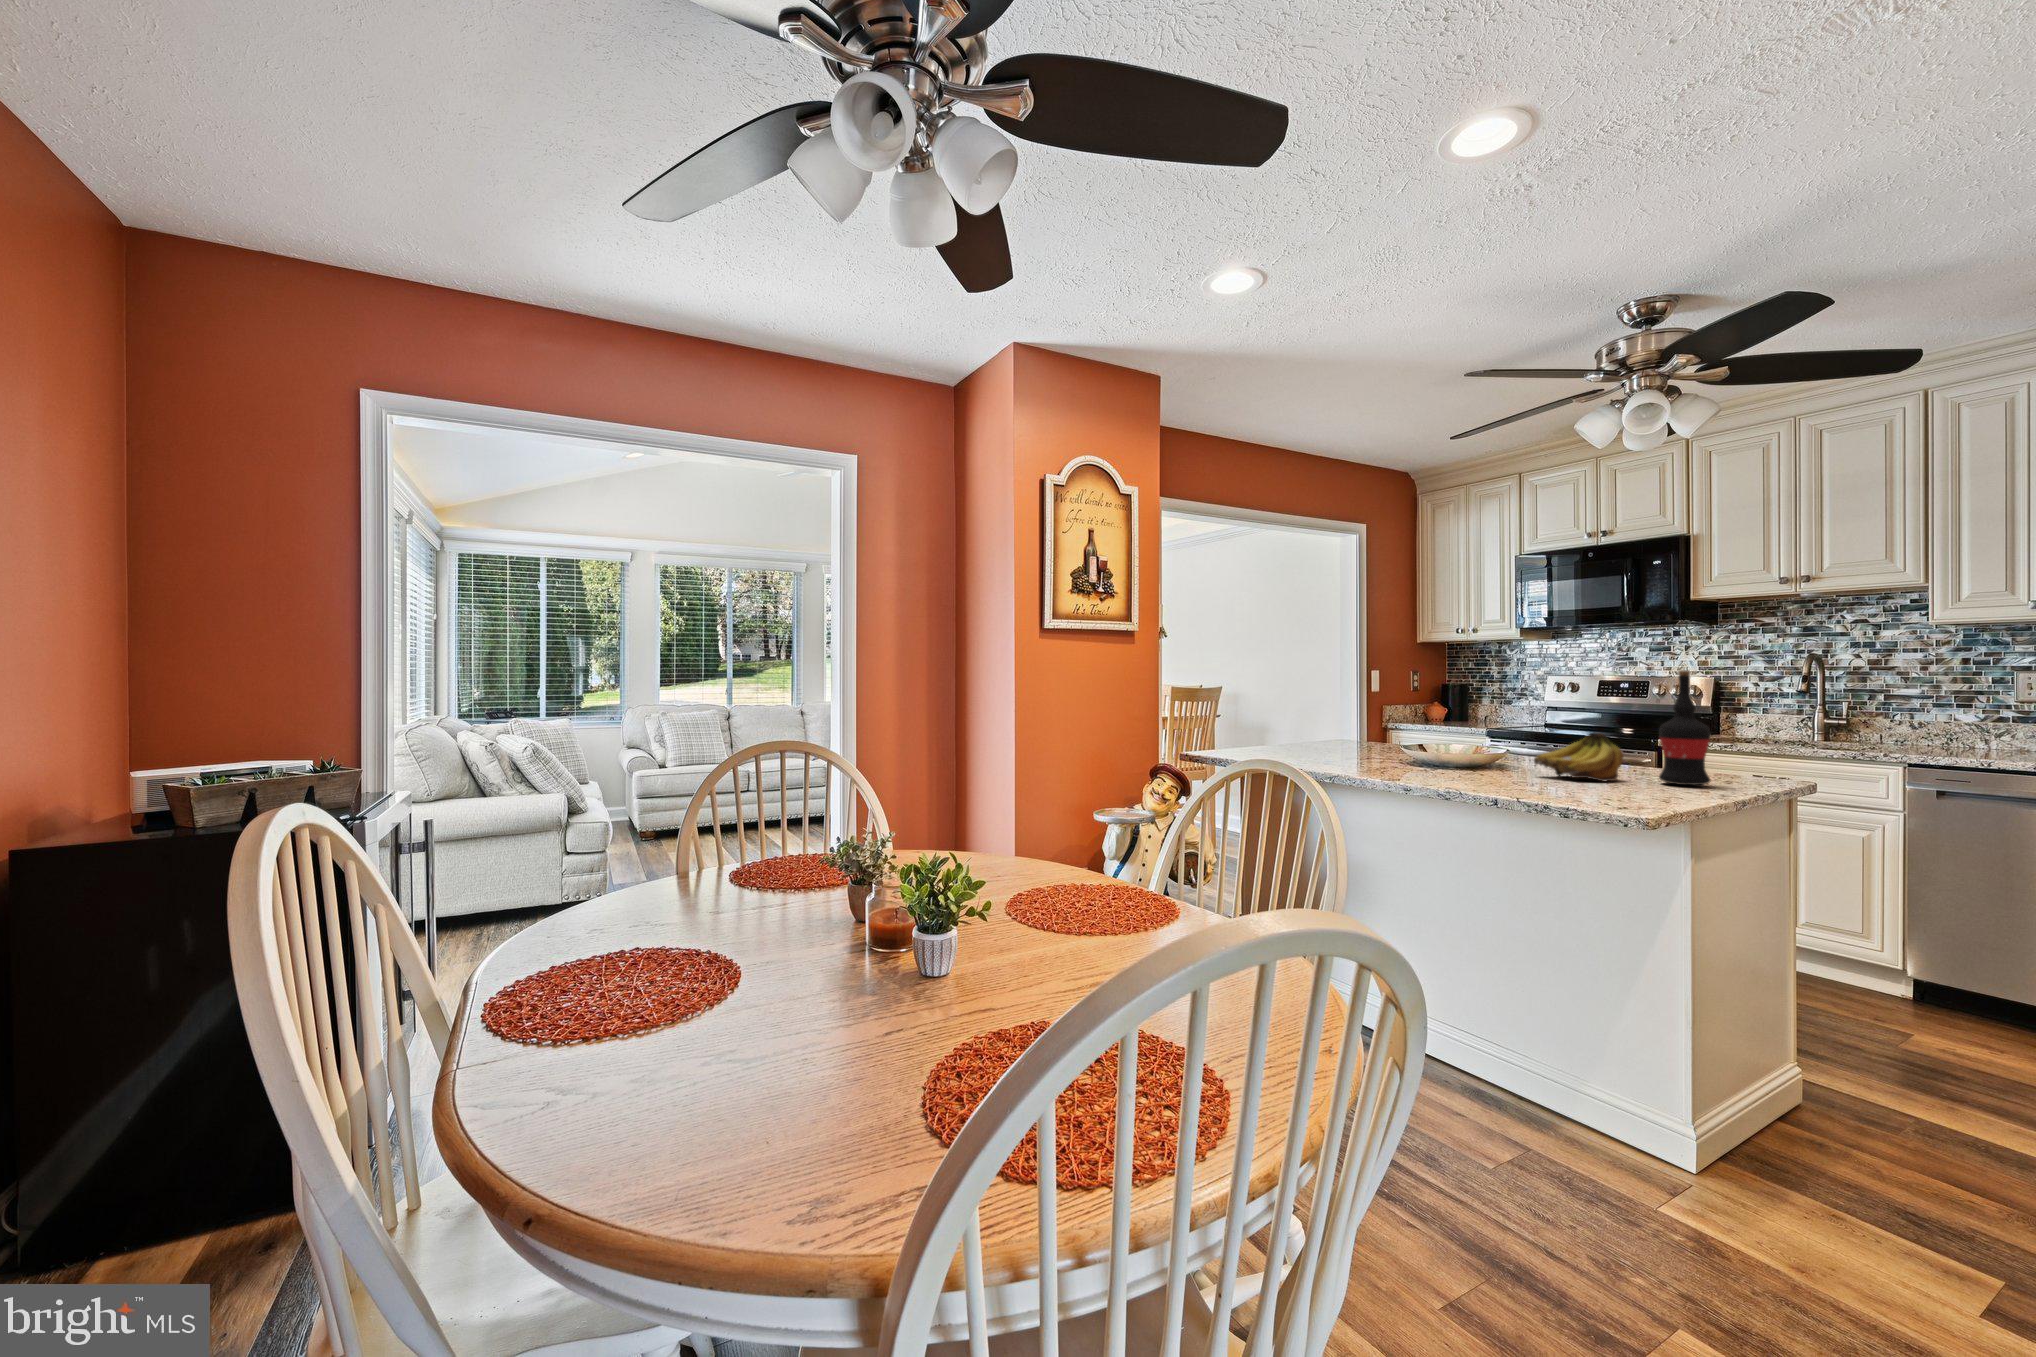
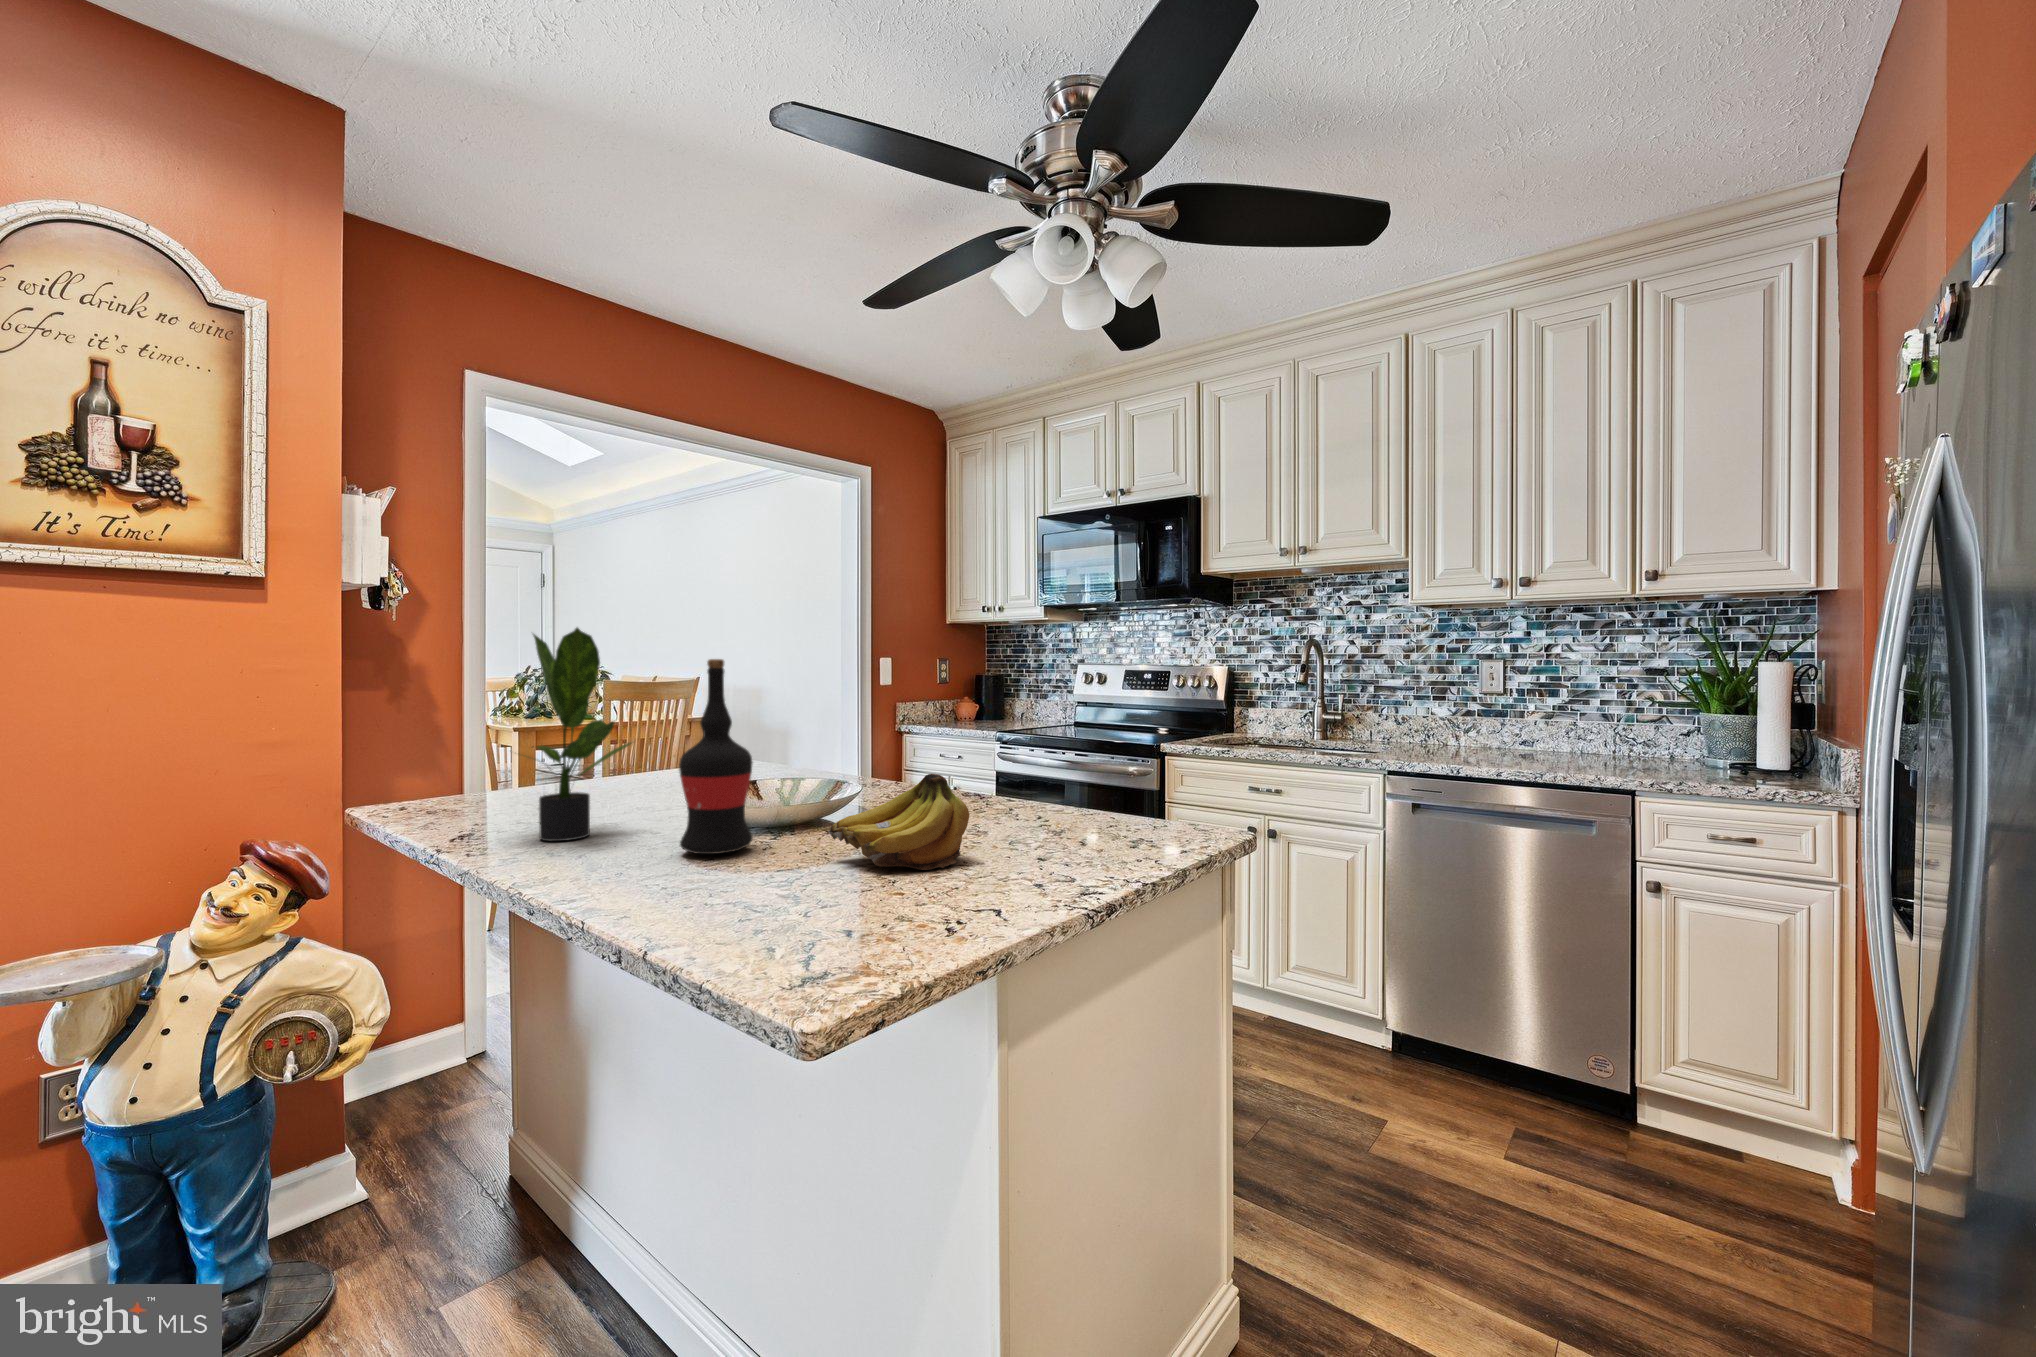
potted plant: none [1322,653,1390,763] -> present [533,628,631,841]
wine bottle: present [1659,670,1711,785] -> present [679,659,753,854]

